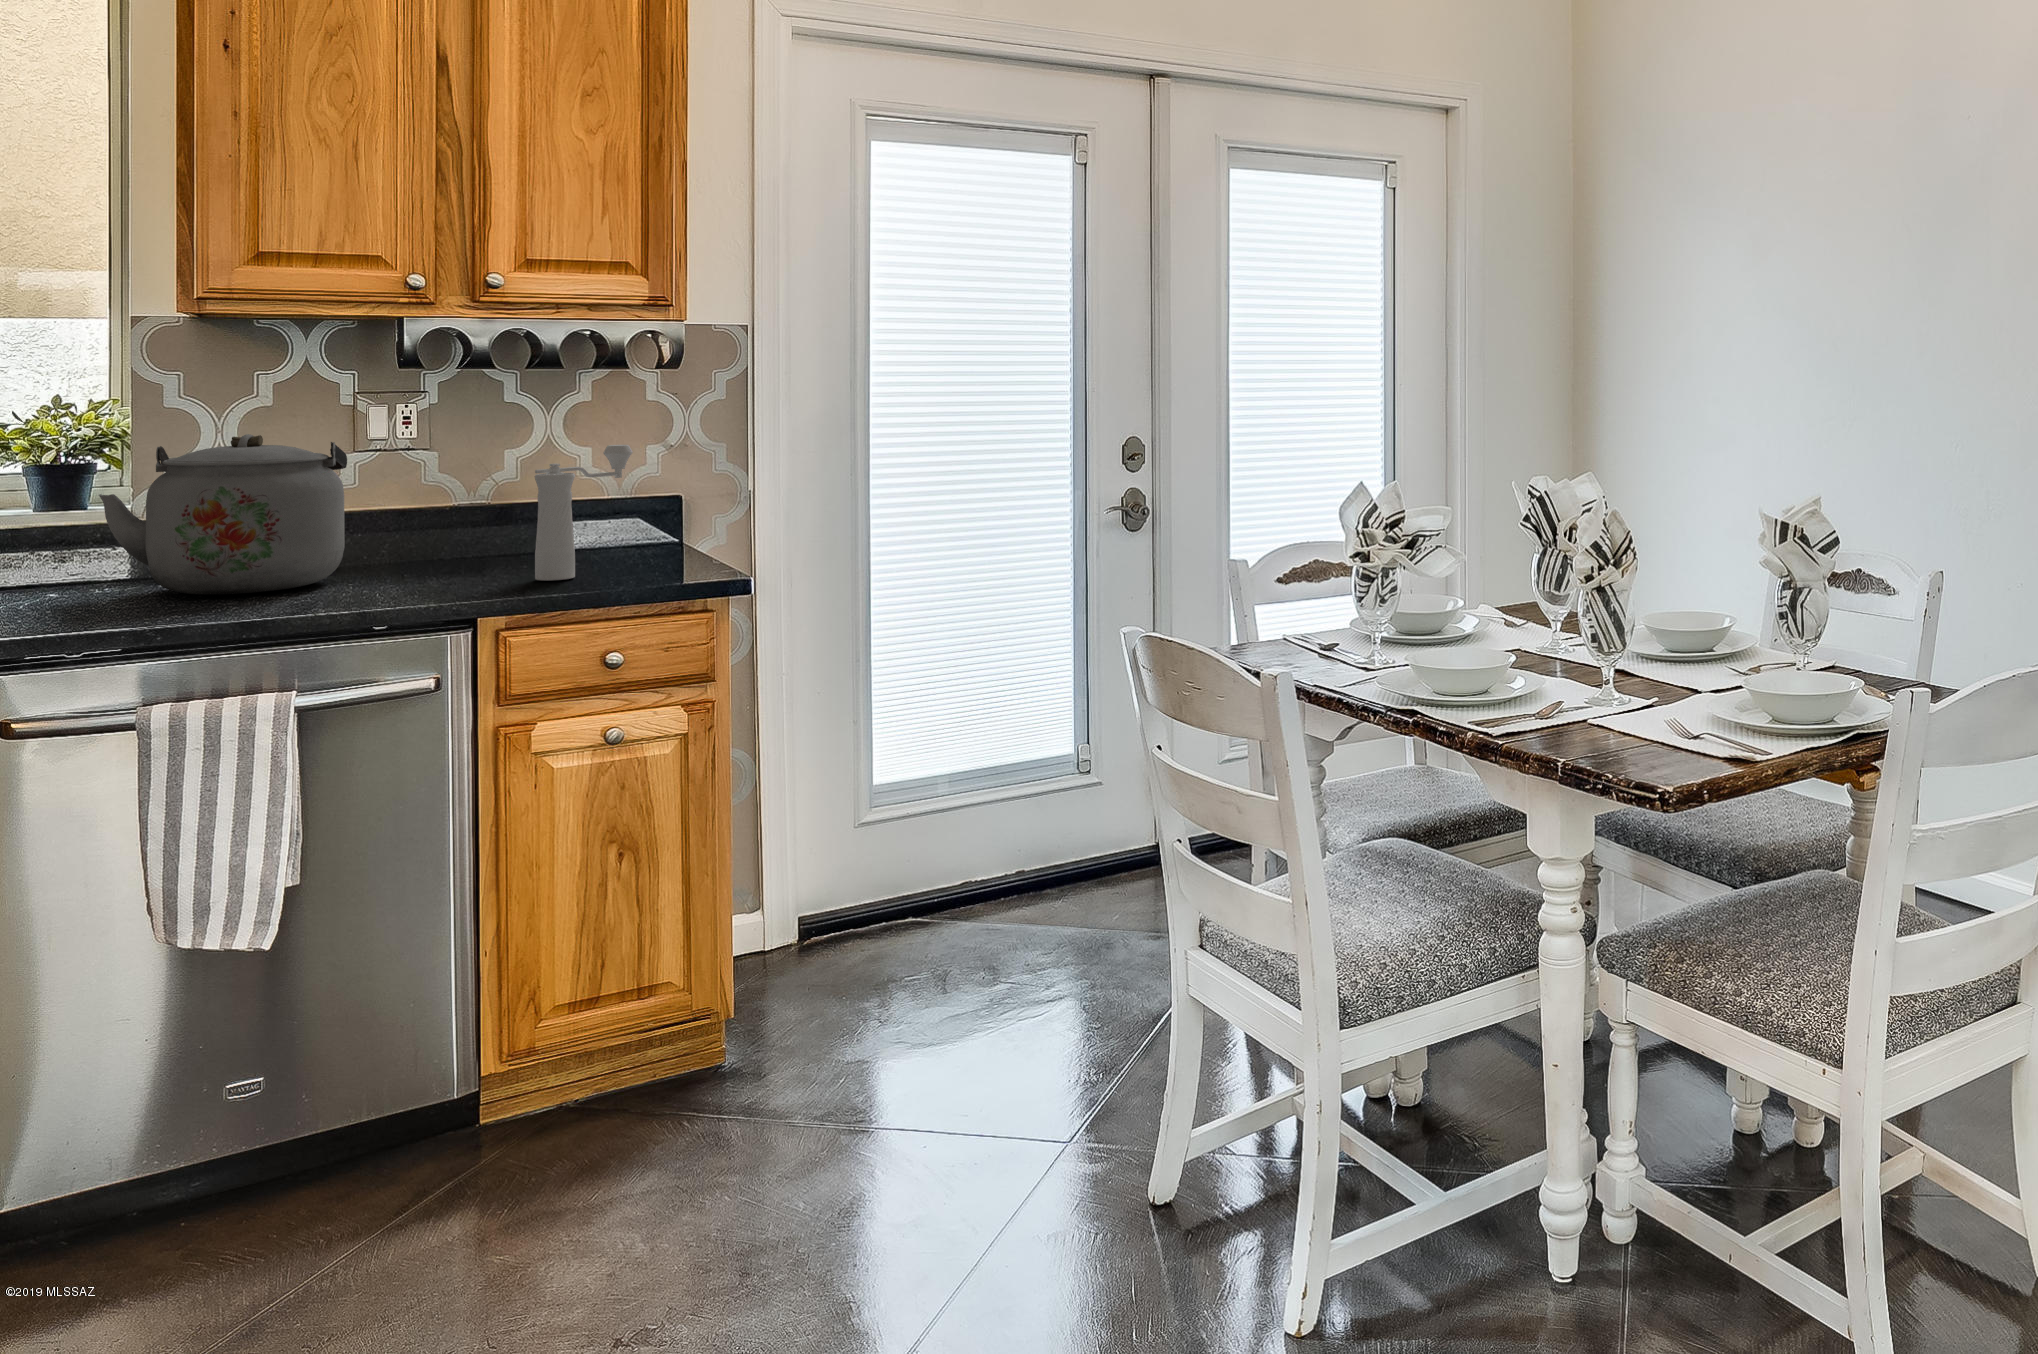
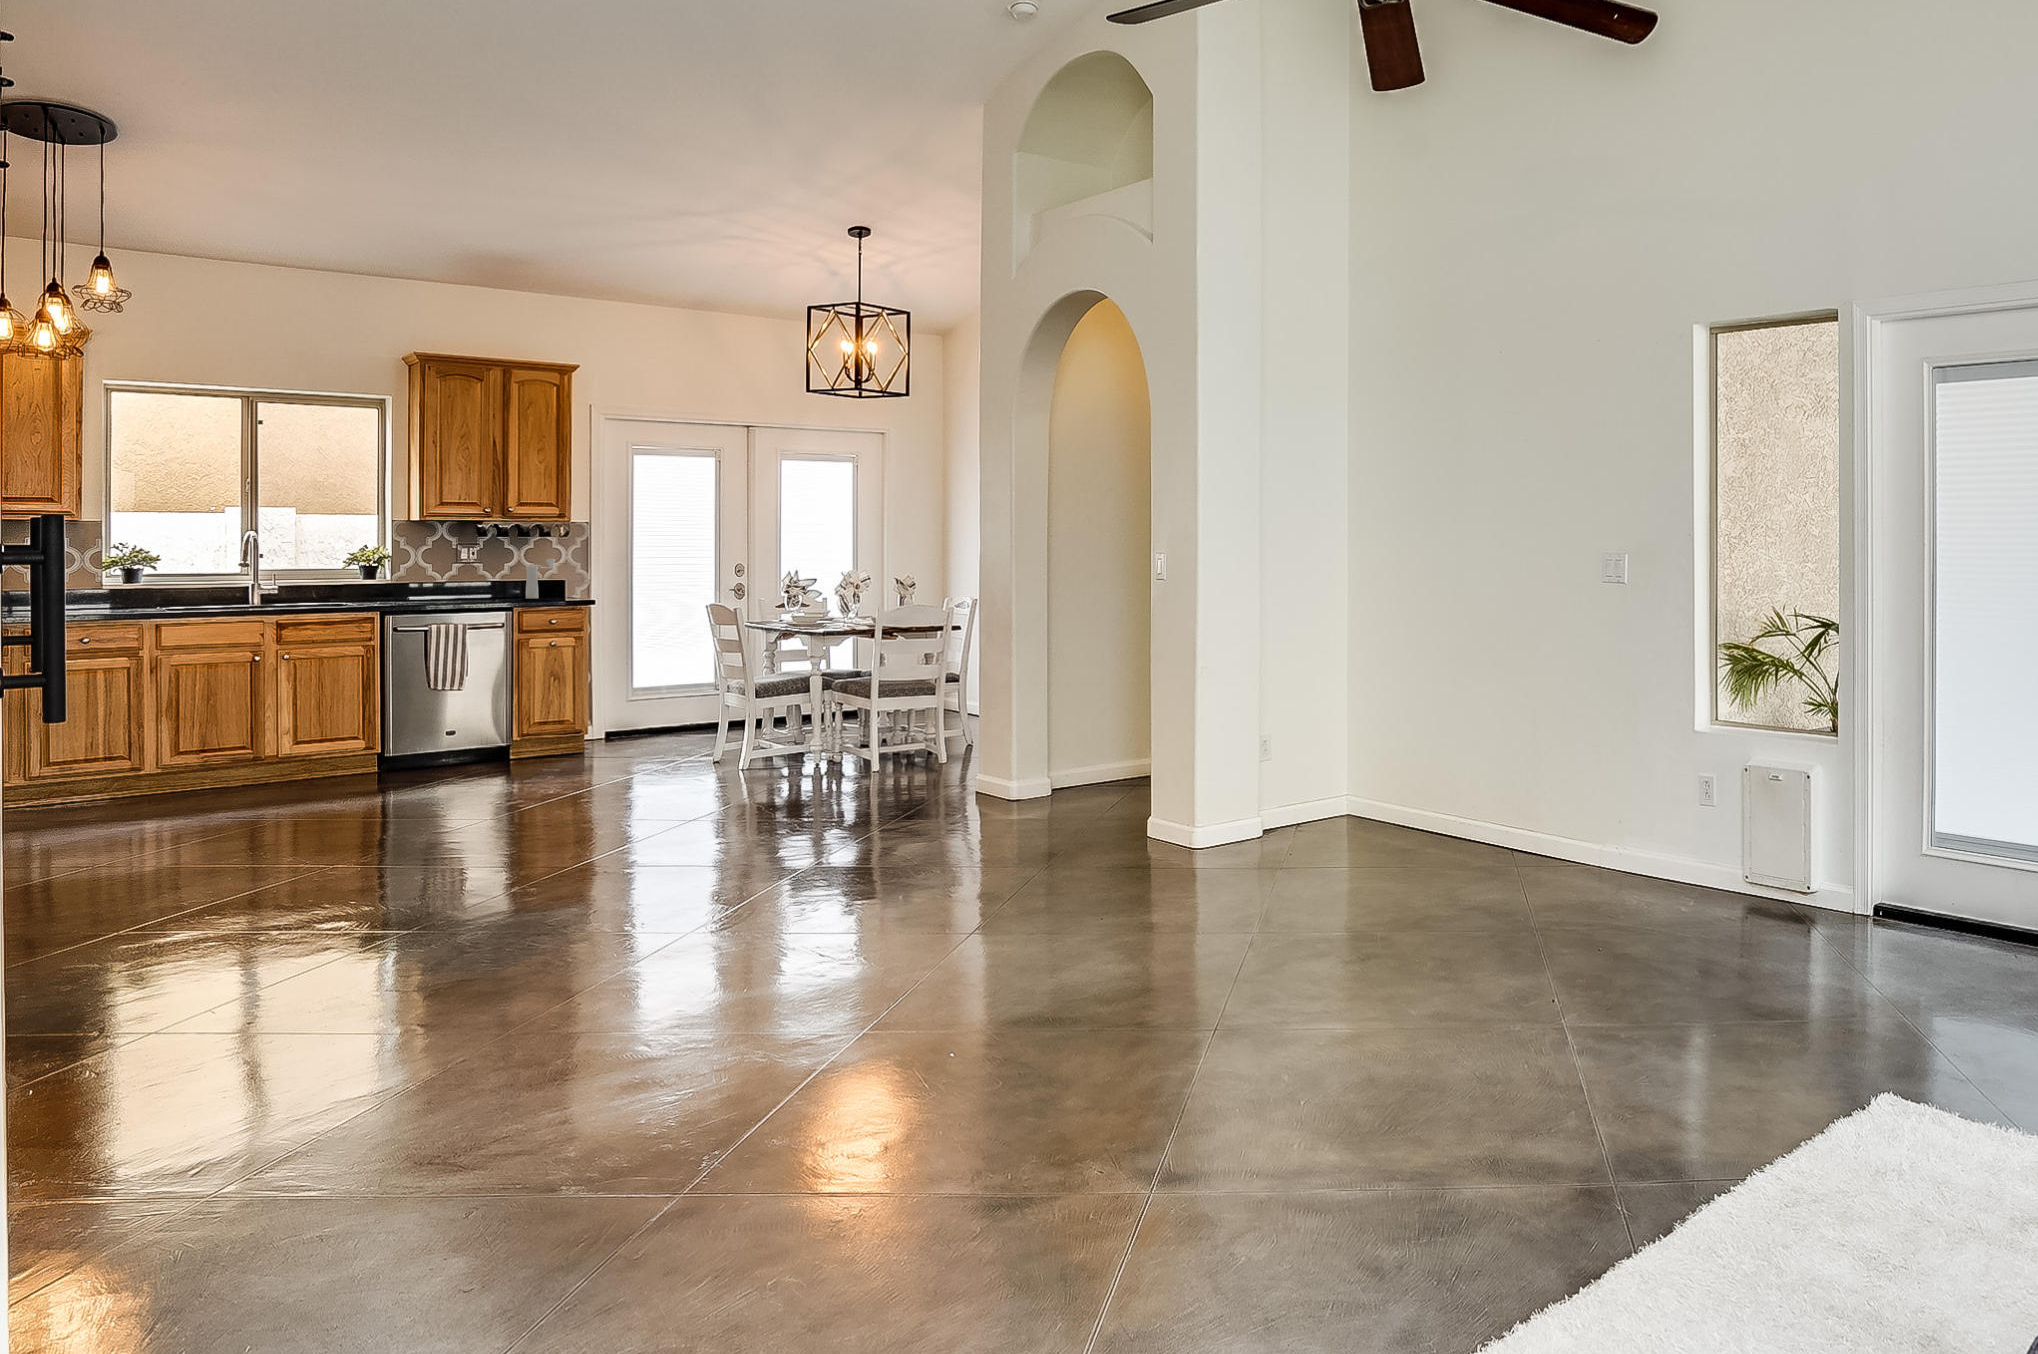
kettle: present [99,434,347,595] -> none [392,555,463,601]

